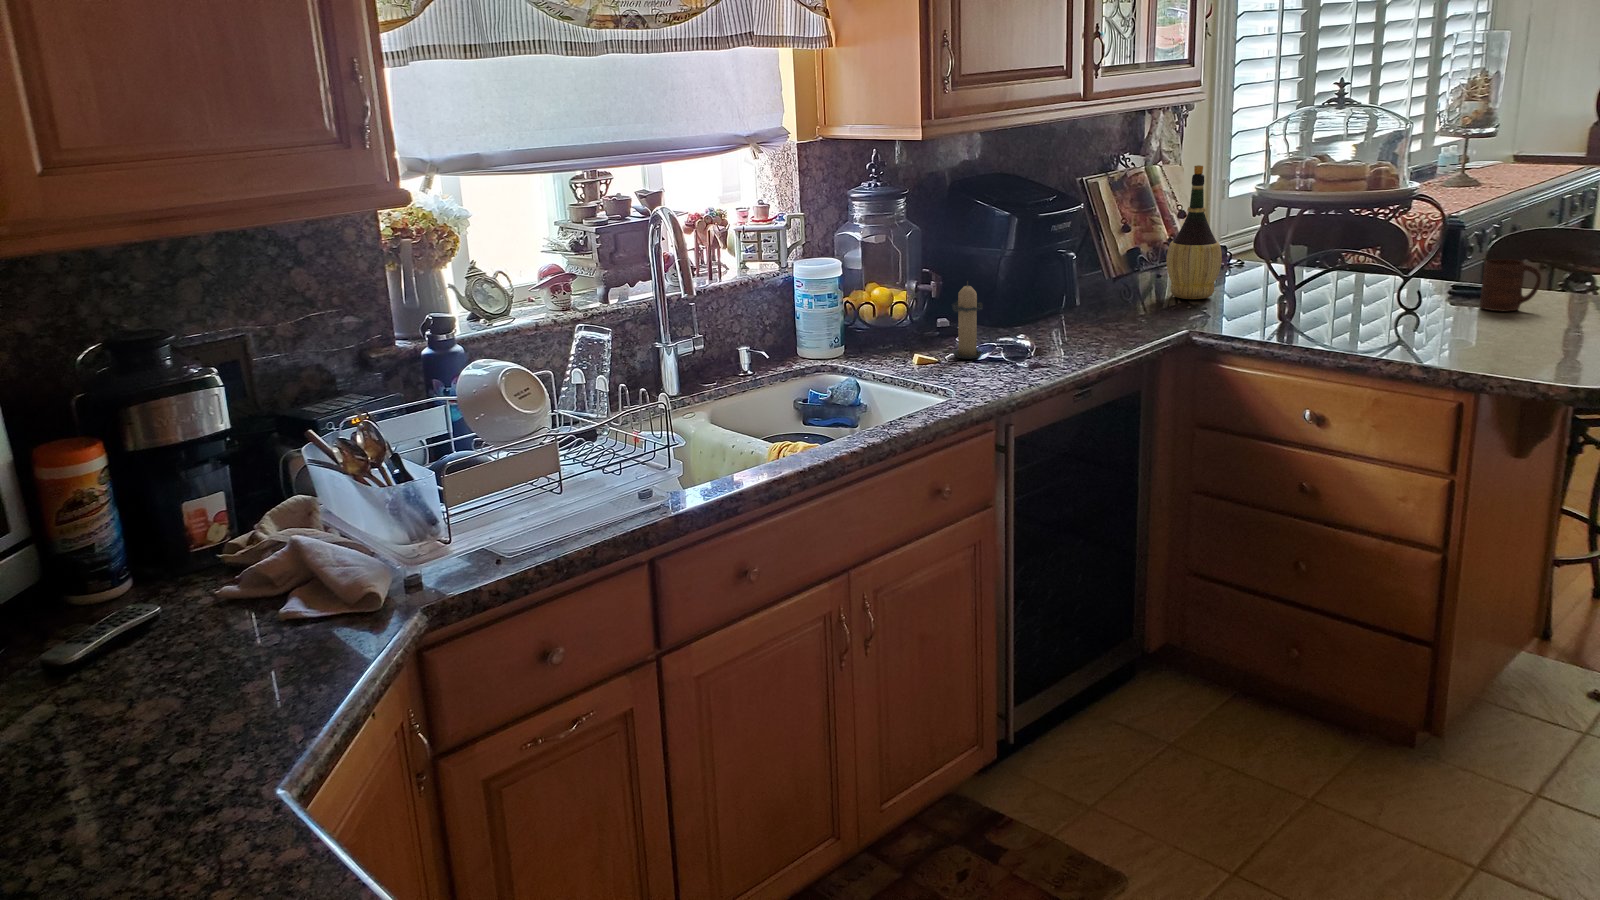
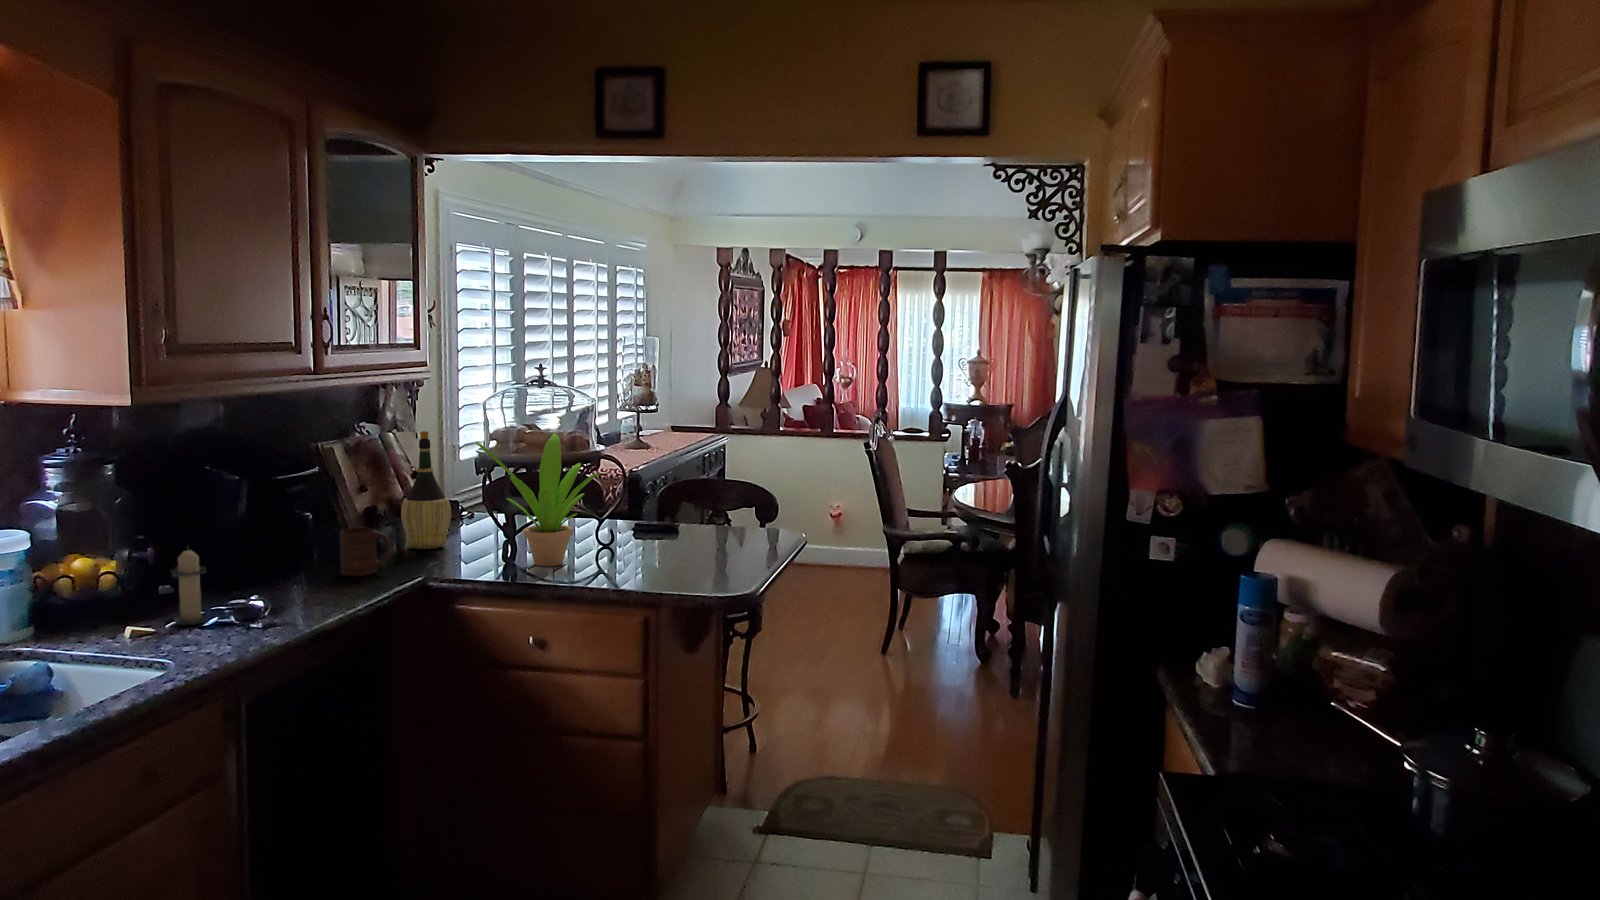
potted plant: none [1258,169,1409,329] -> present [476,433,600,566]
cup: present [1480,259,1541,311] -> present [340,528,391,576]

